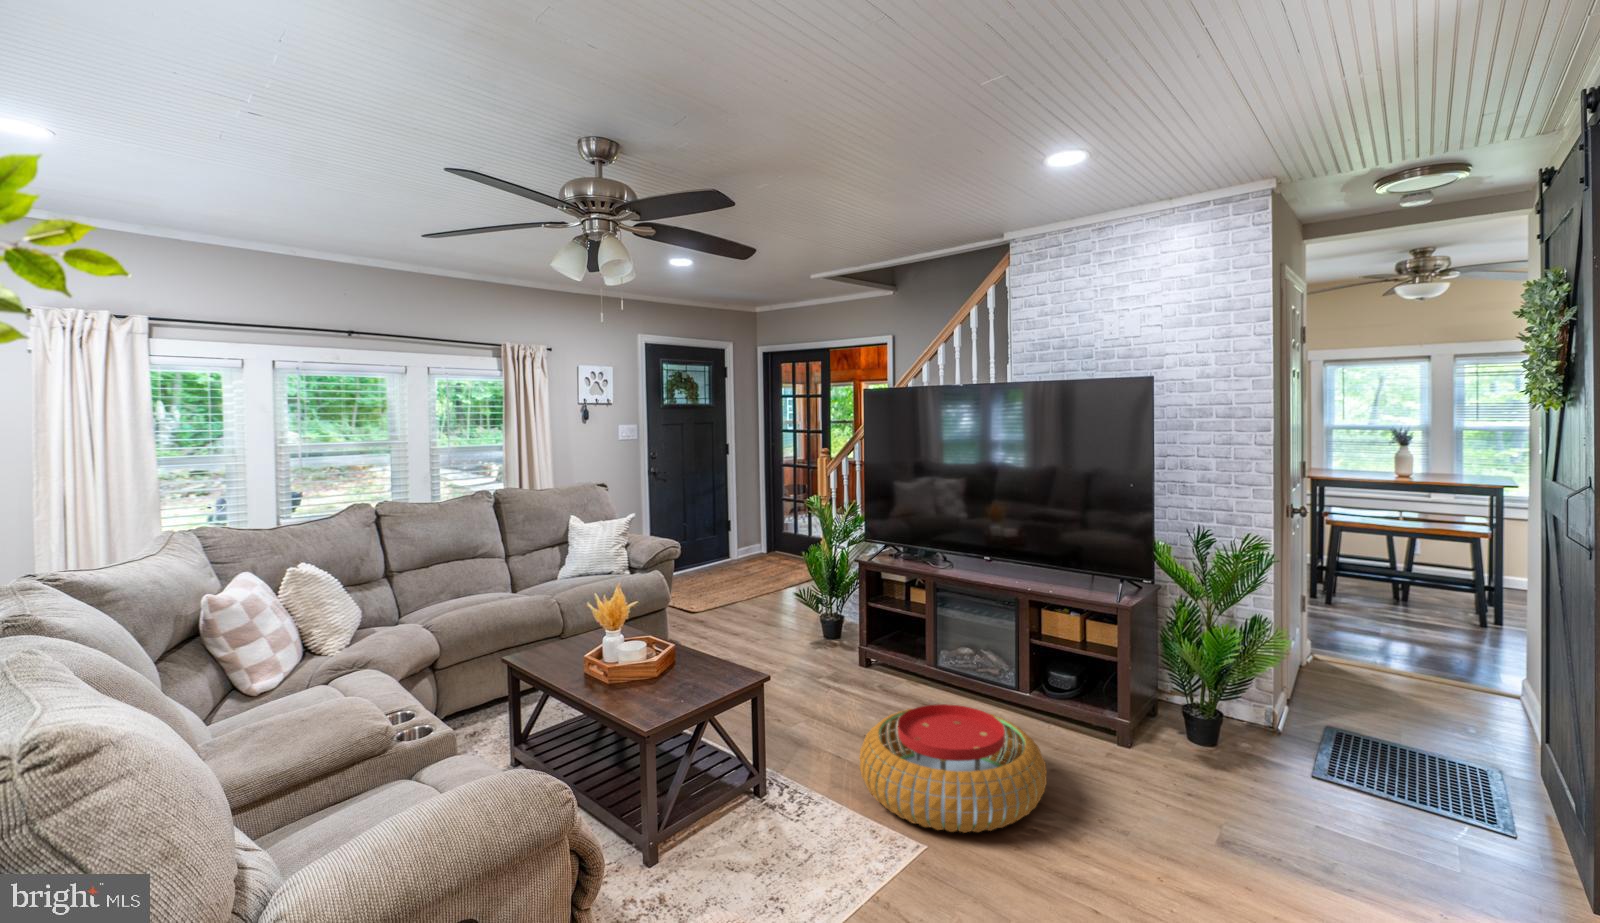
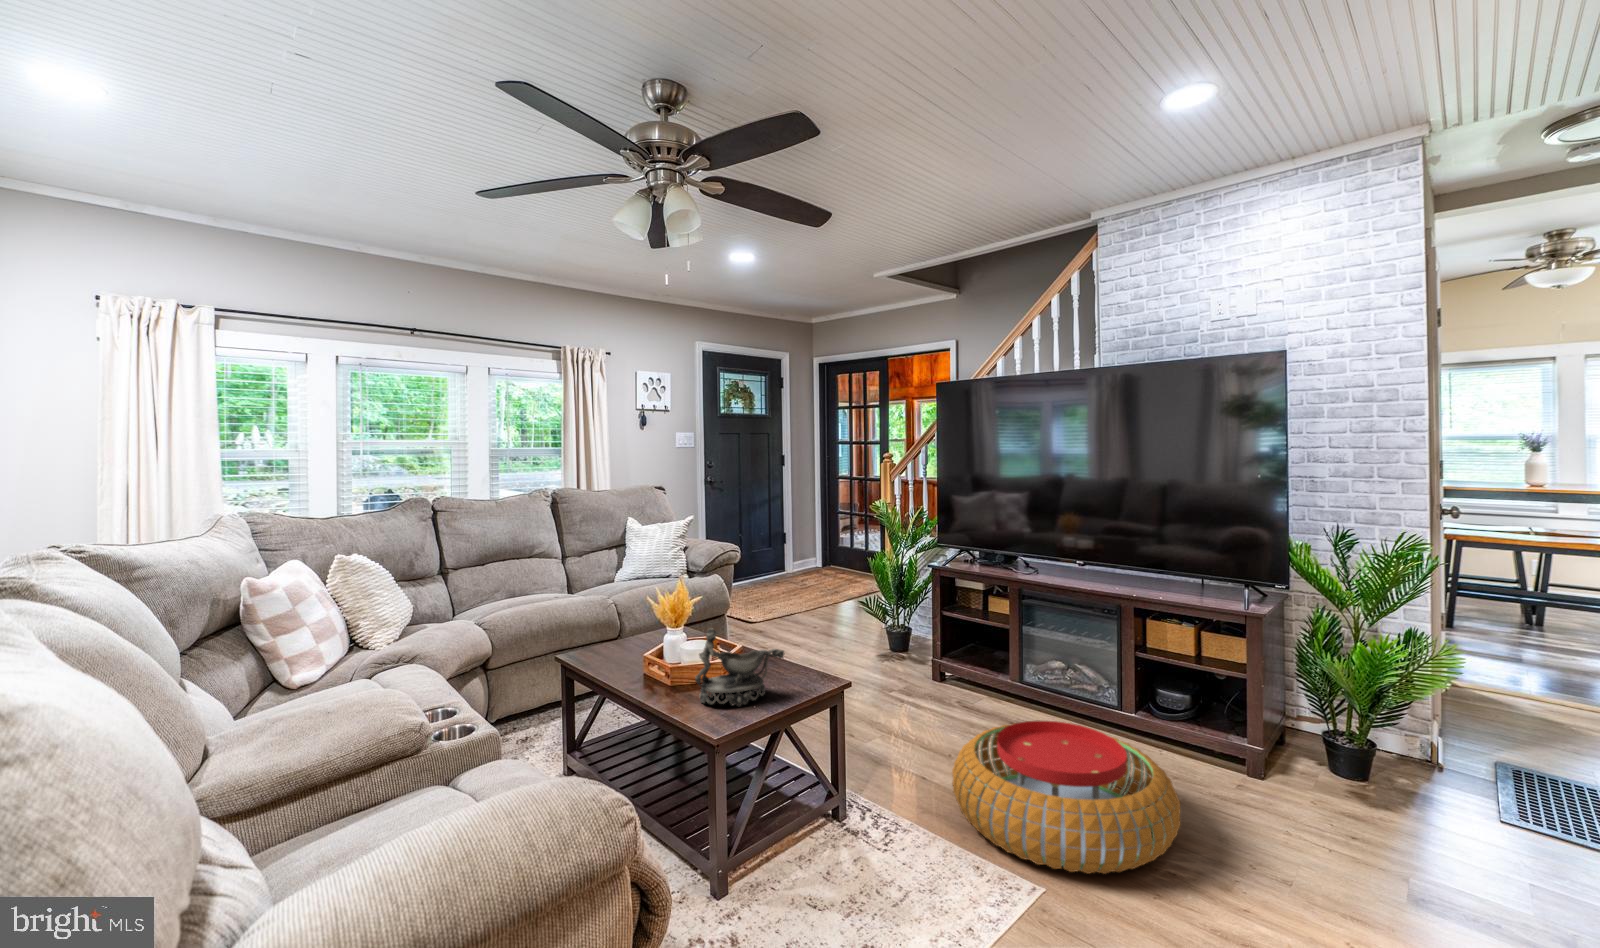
decorative bowl: none [629,633,709,701] -> present [695,628,784,706]

